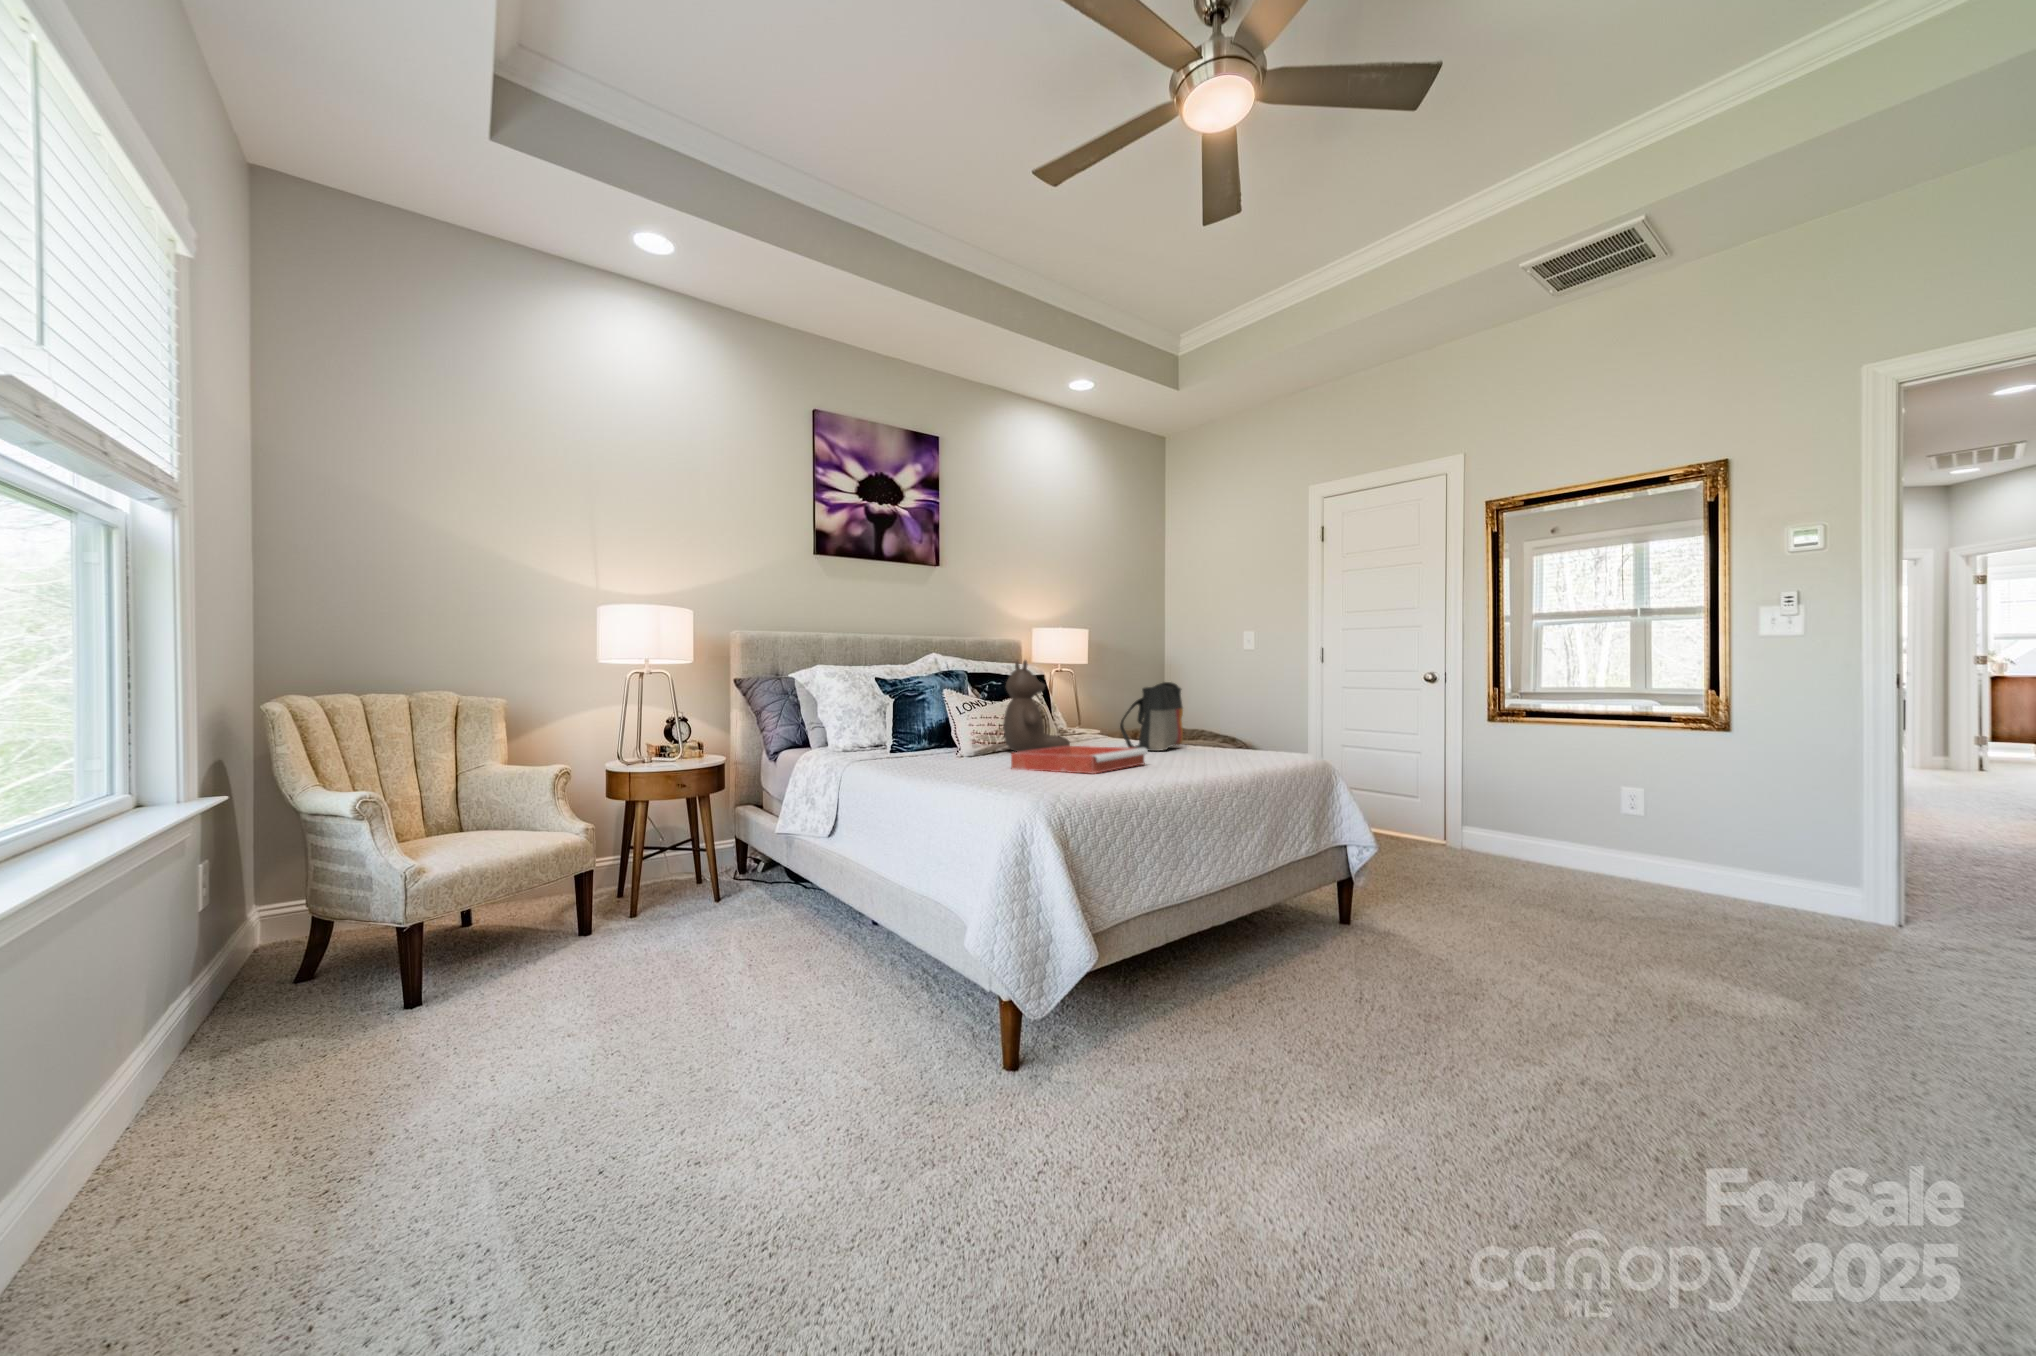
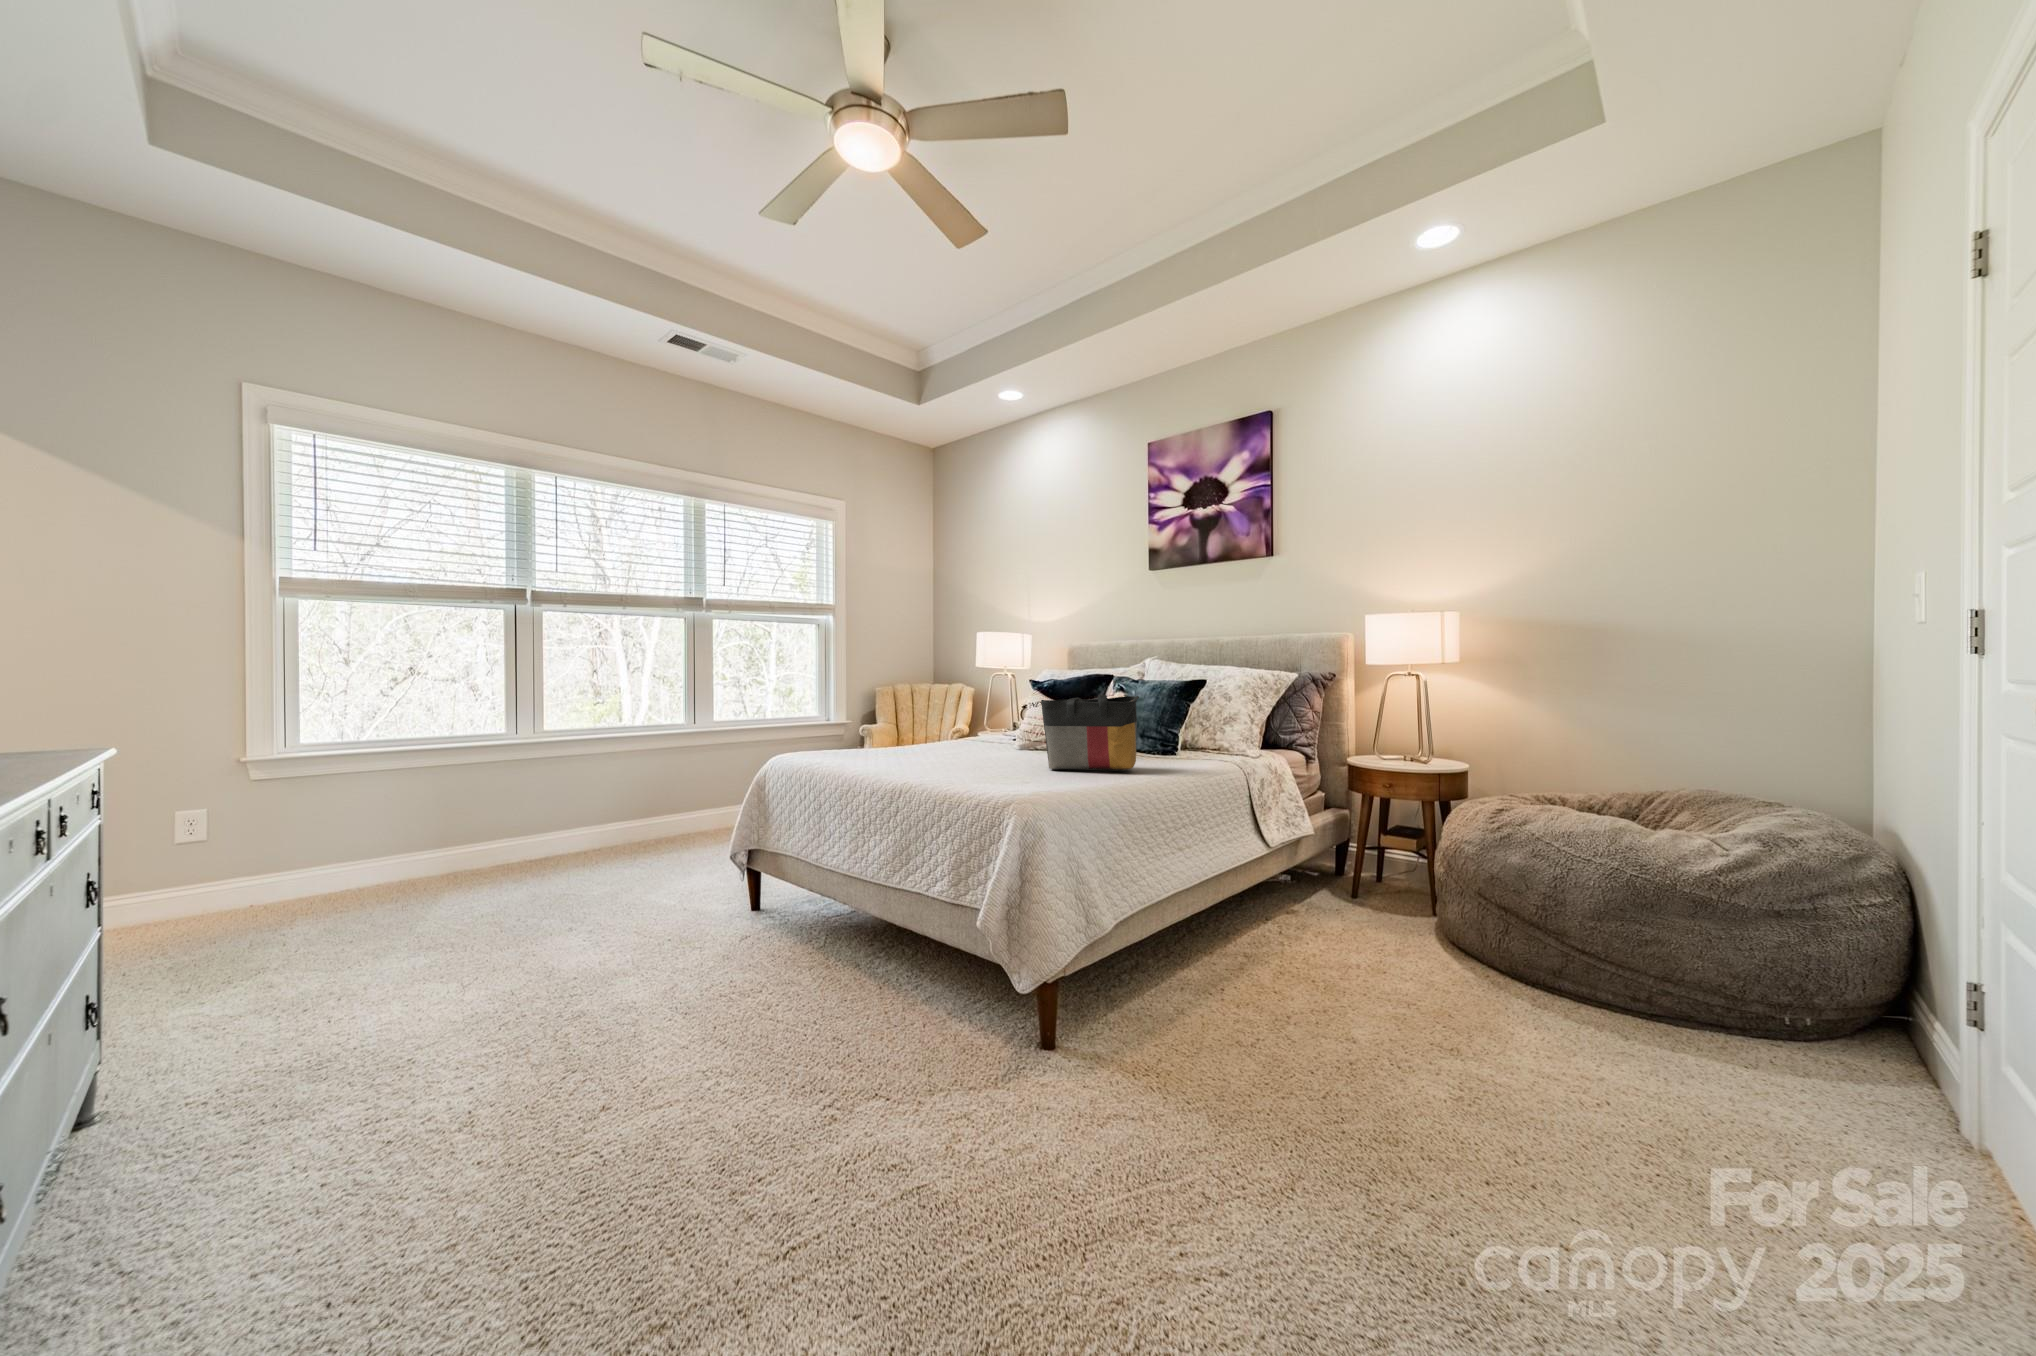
teddy bear: present [1003,660,1070,752] -> none [976,670,1044,756]
tray: present [1011,746,1148,774] -> none [799,743,916,767]

